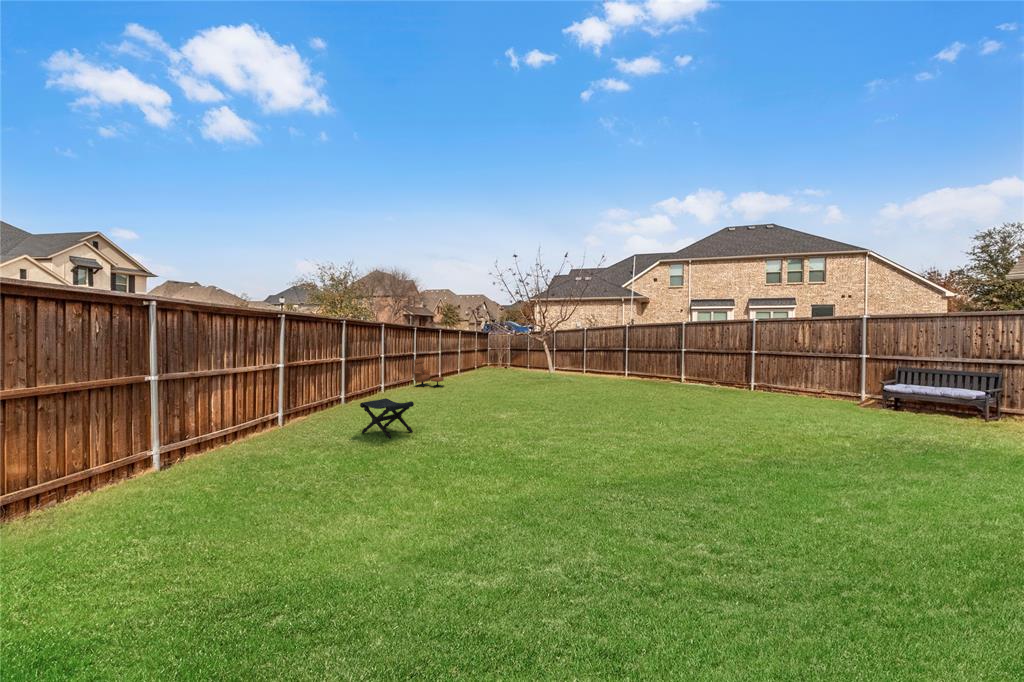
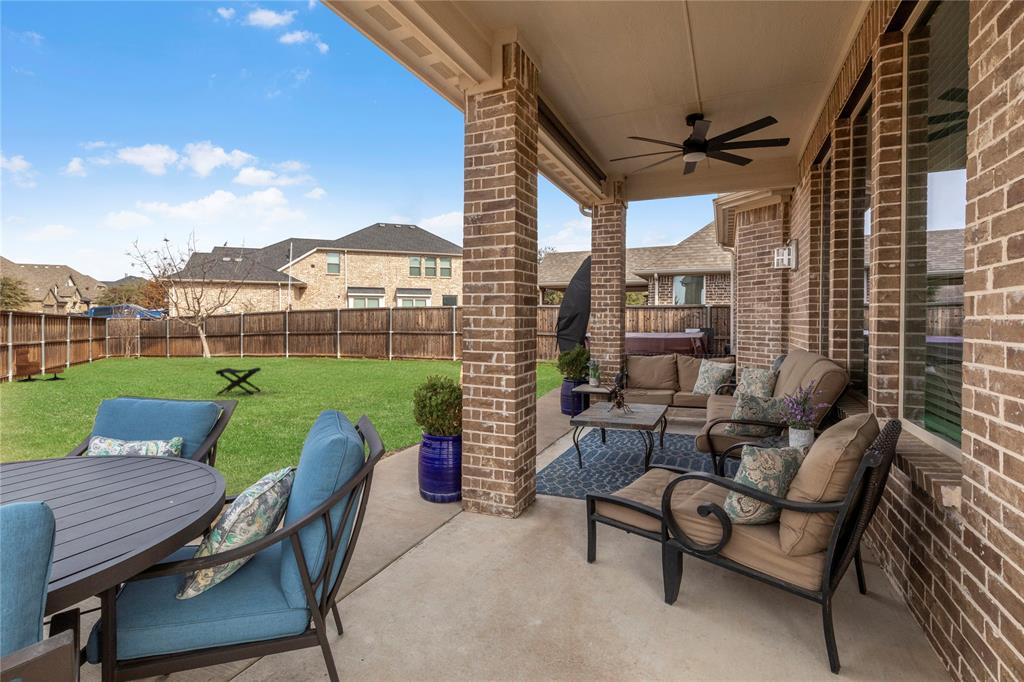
footstool: present [360,398,414,439] -> present [216,367,261,395]

